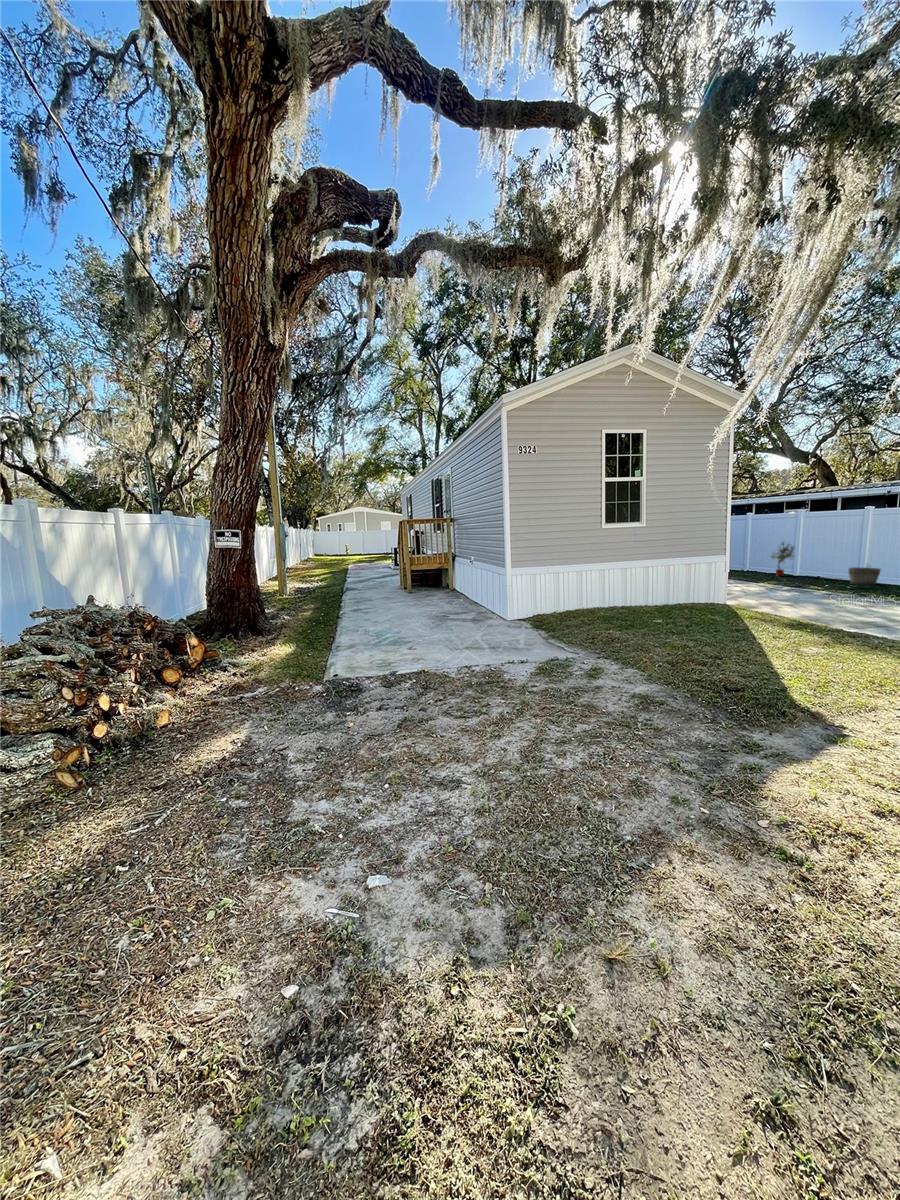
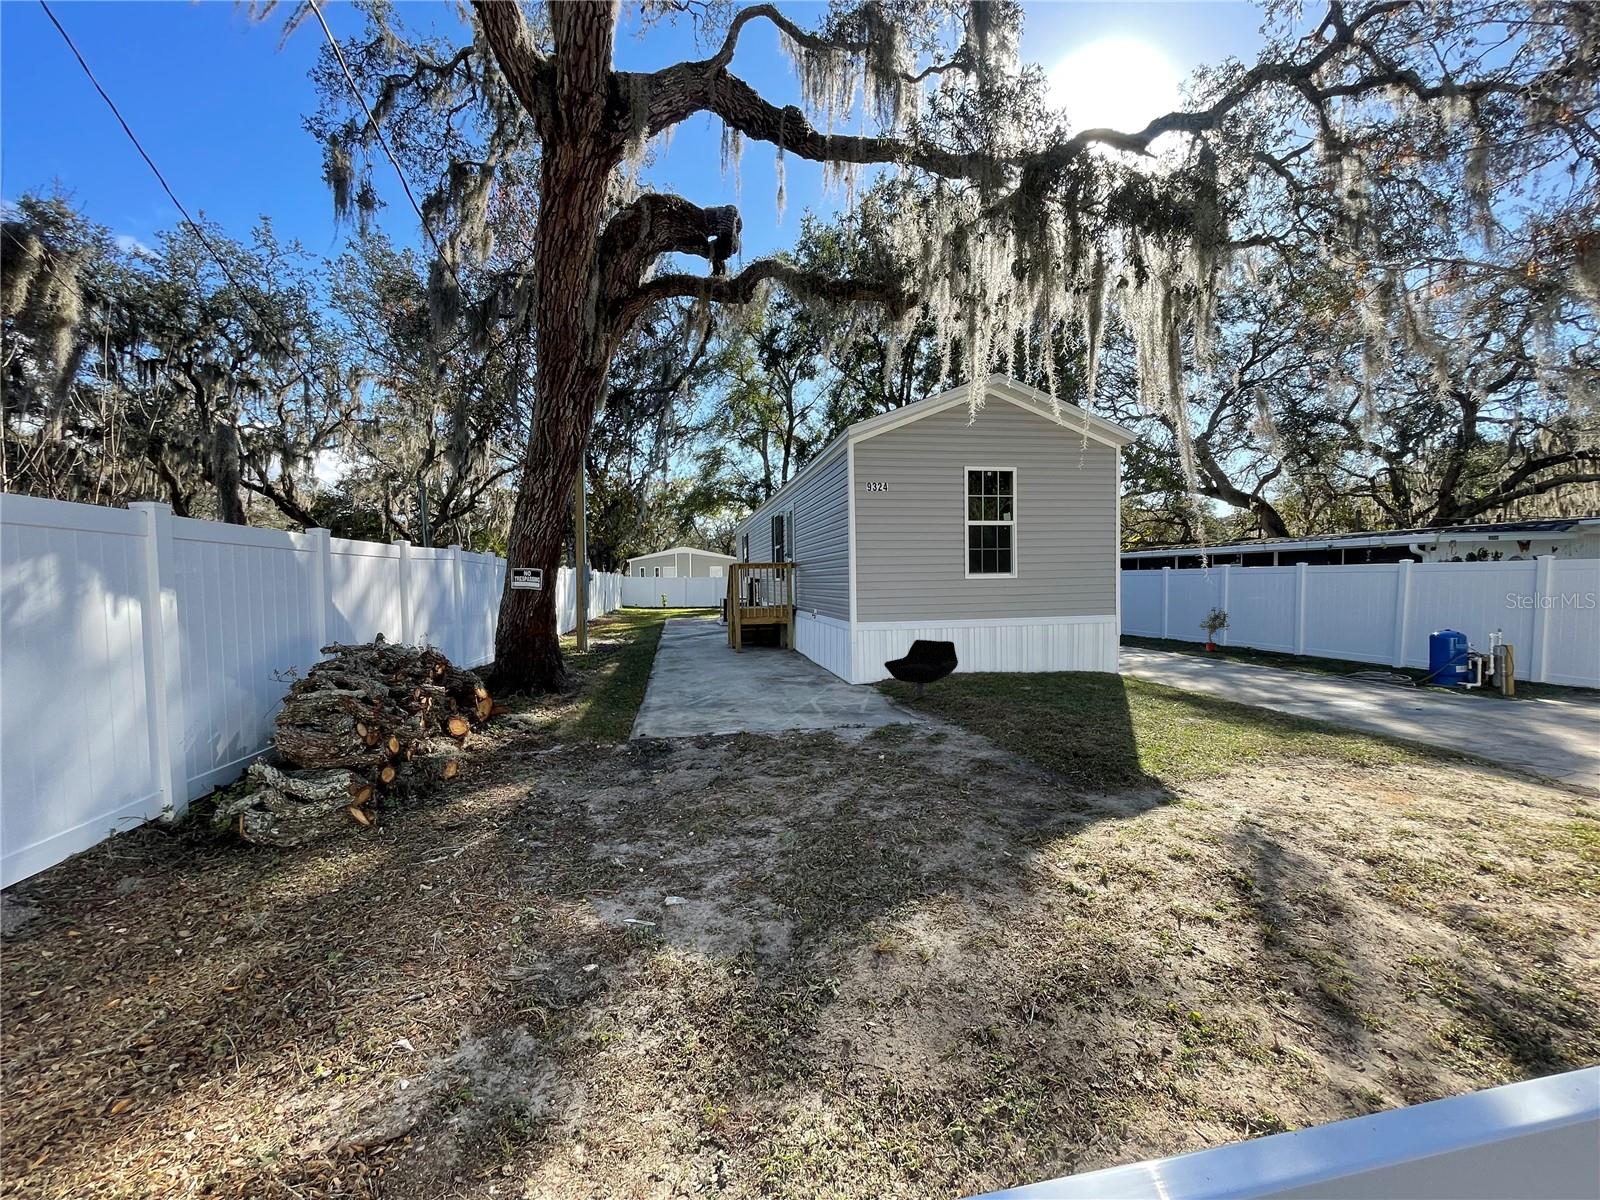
wooden bucket: present [849,566,881,585] -> none [1290,636,1330,664]
lounge chair: none [534,577,595,630] -> present [884,640,958,702]

